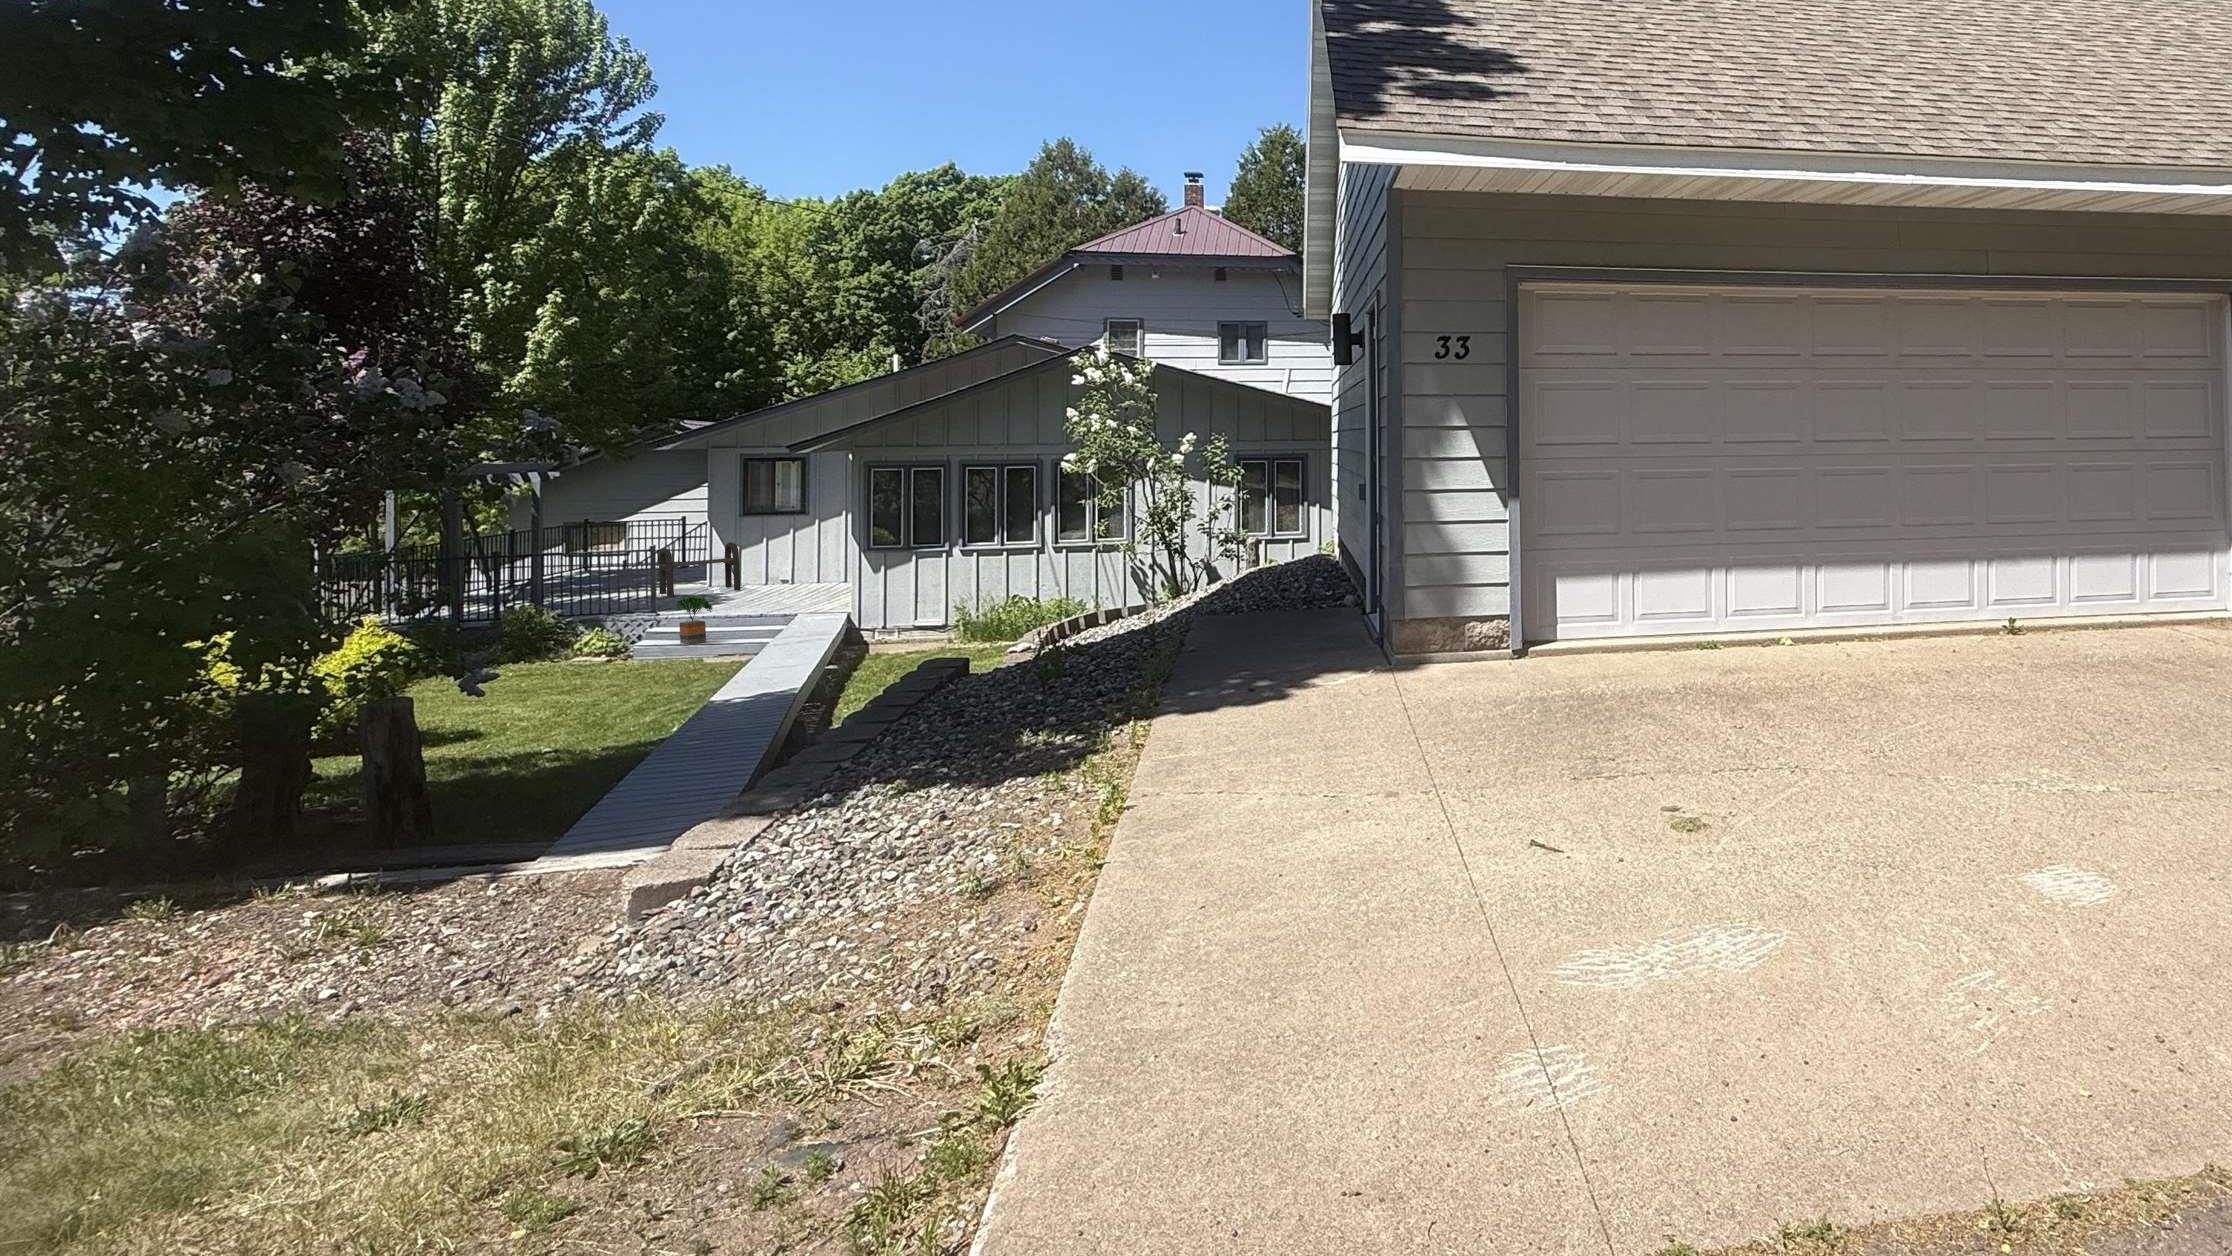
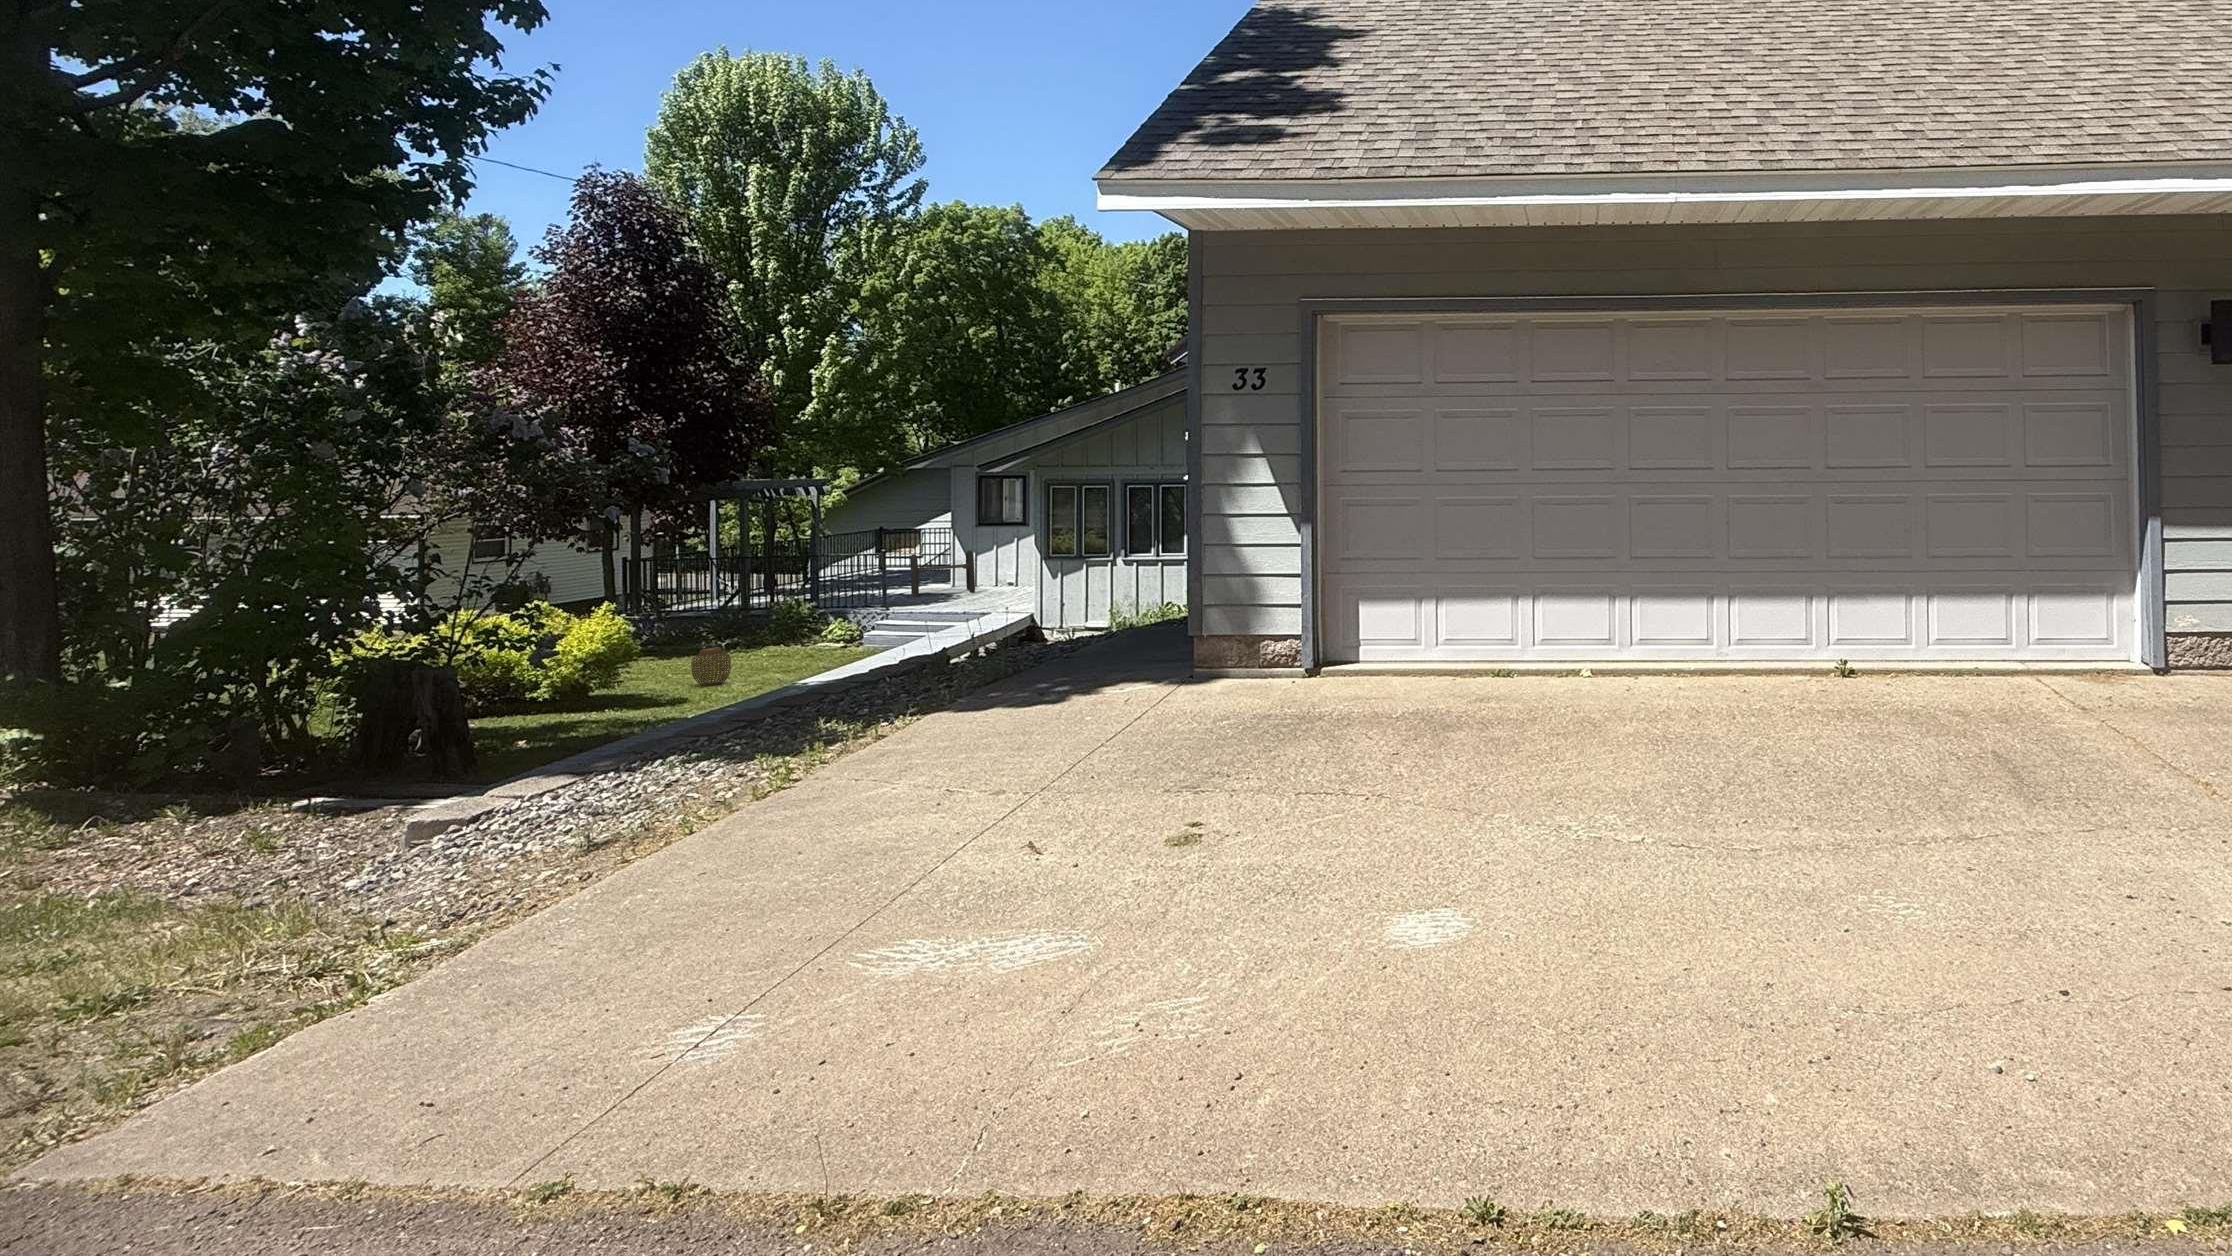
potted tree: present [676,597,712,644] -> none [861,597,894,639]
woven basket: none [535,658,582,703] -> present [691,648,731,686]

